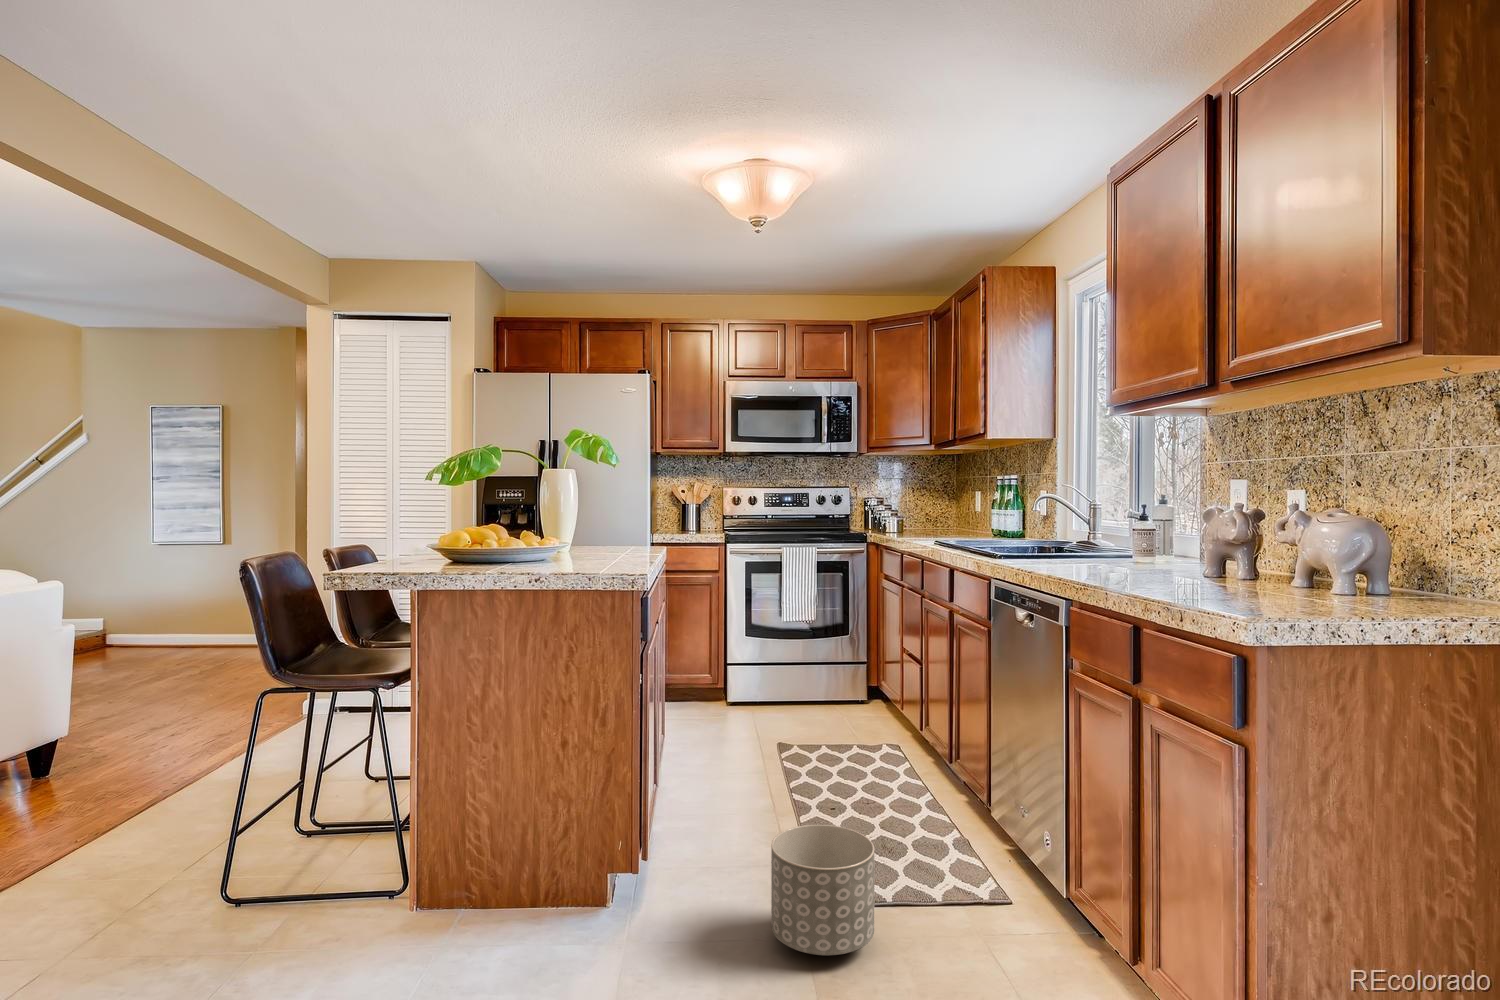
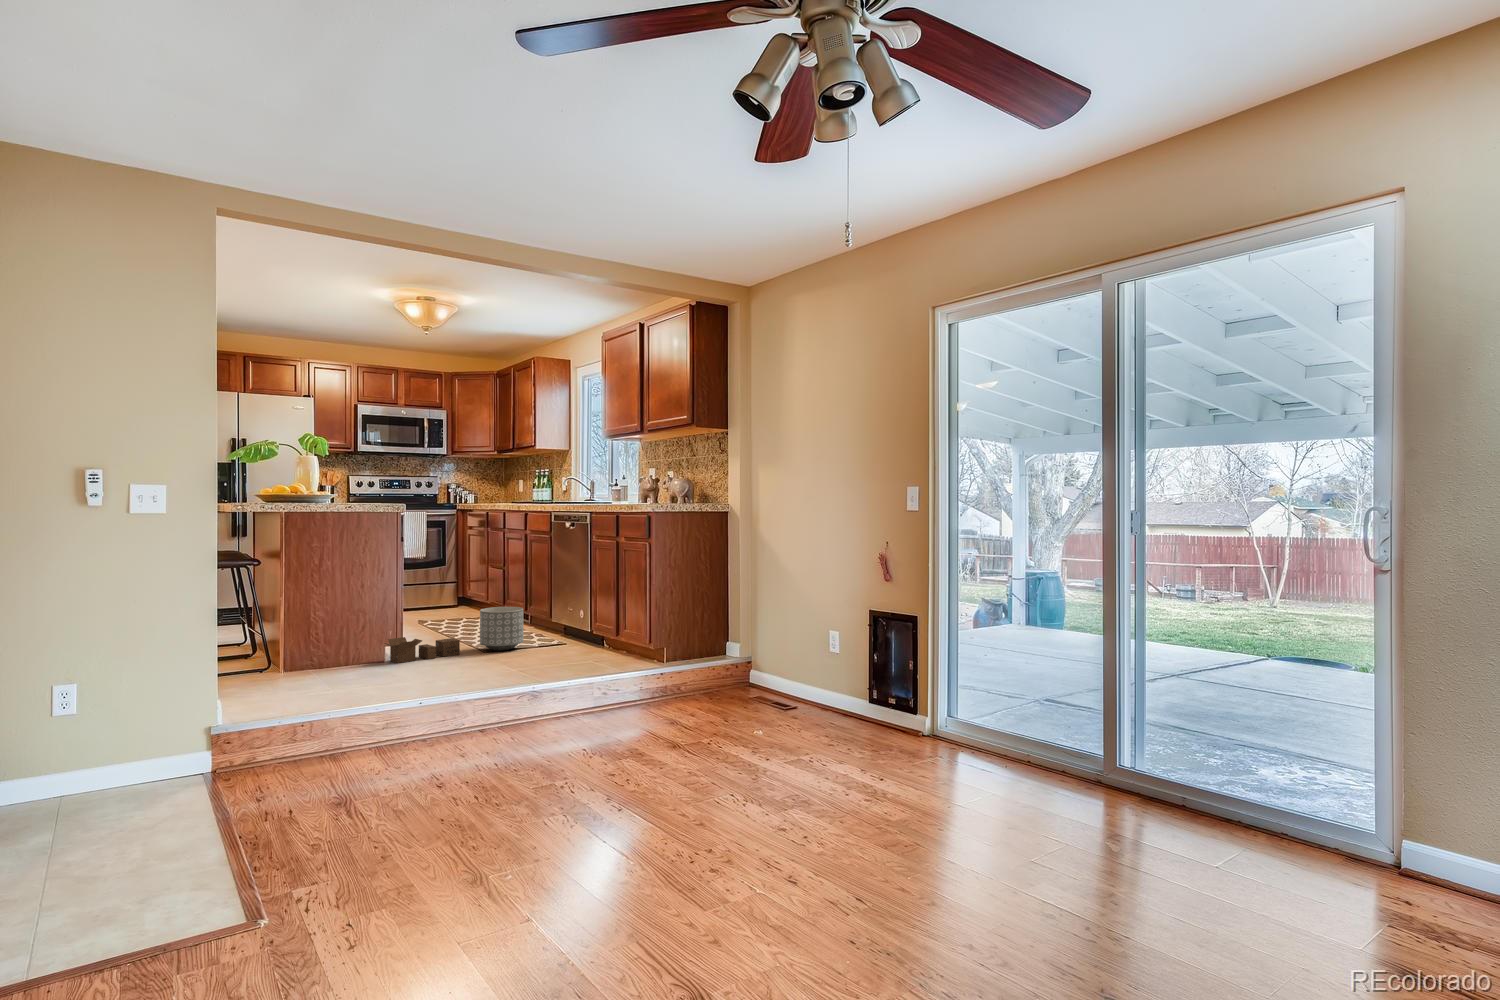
cardboard box: none [546,884,717,964] -> present [385,637,460,663]

